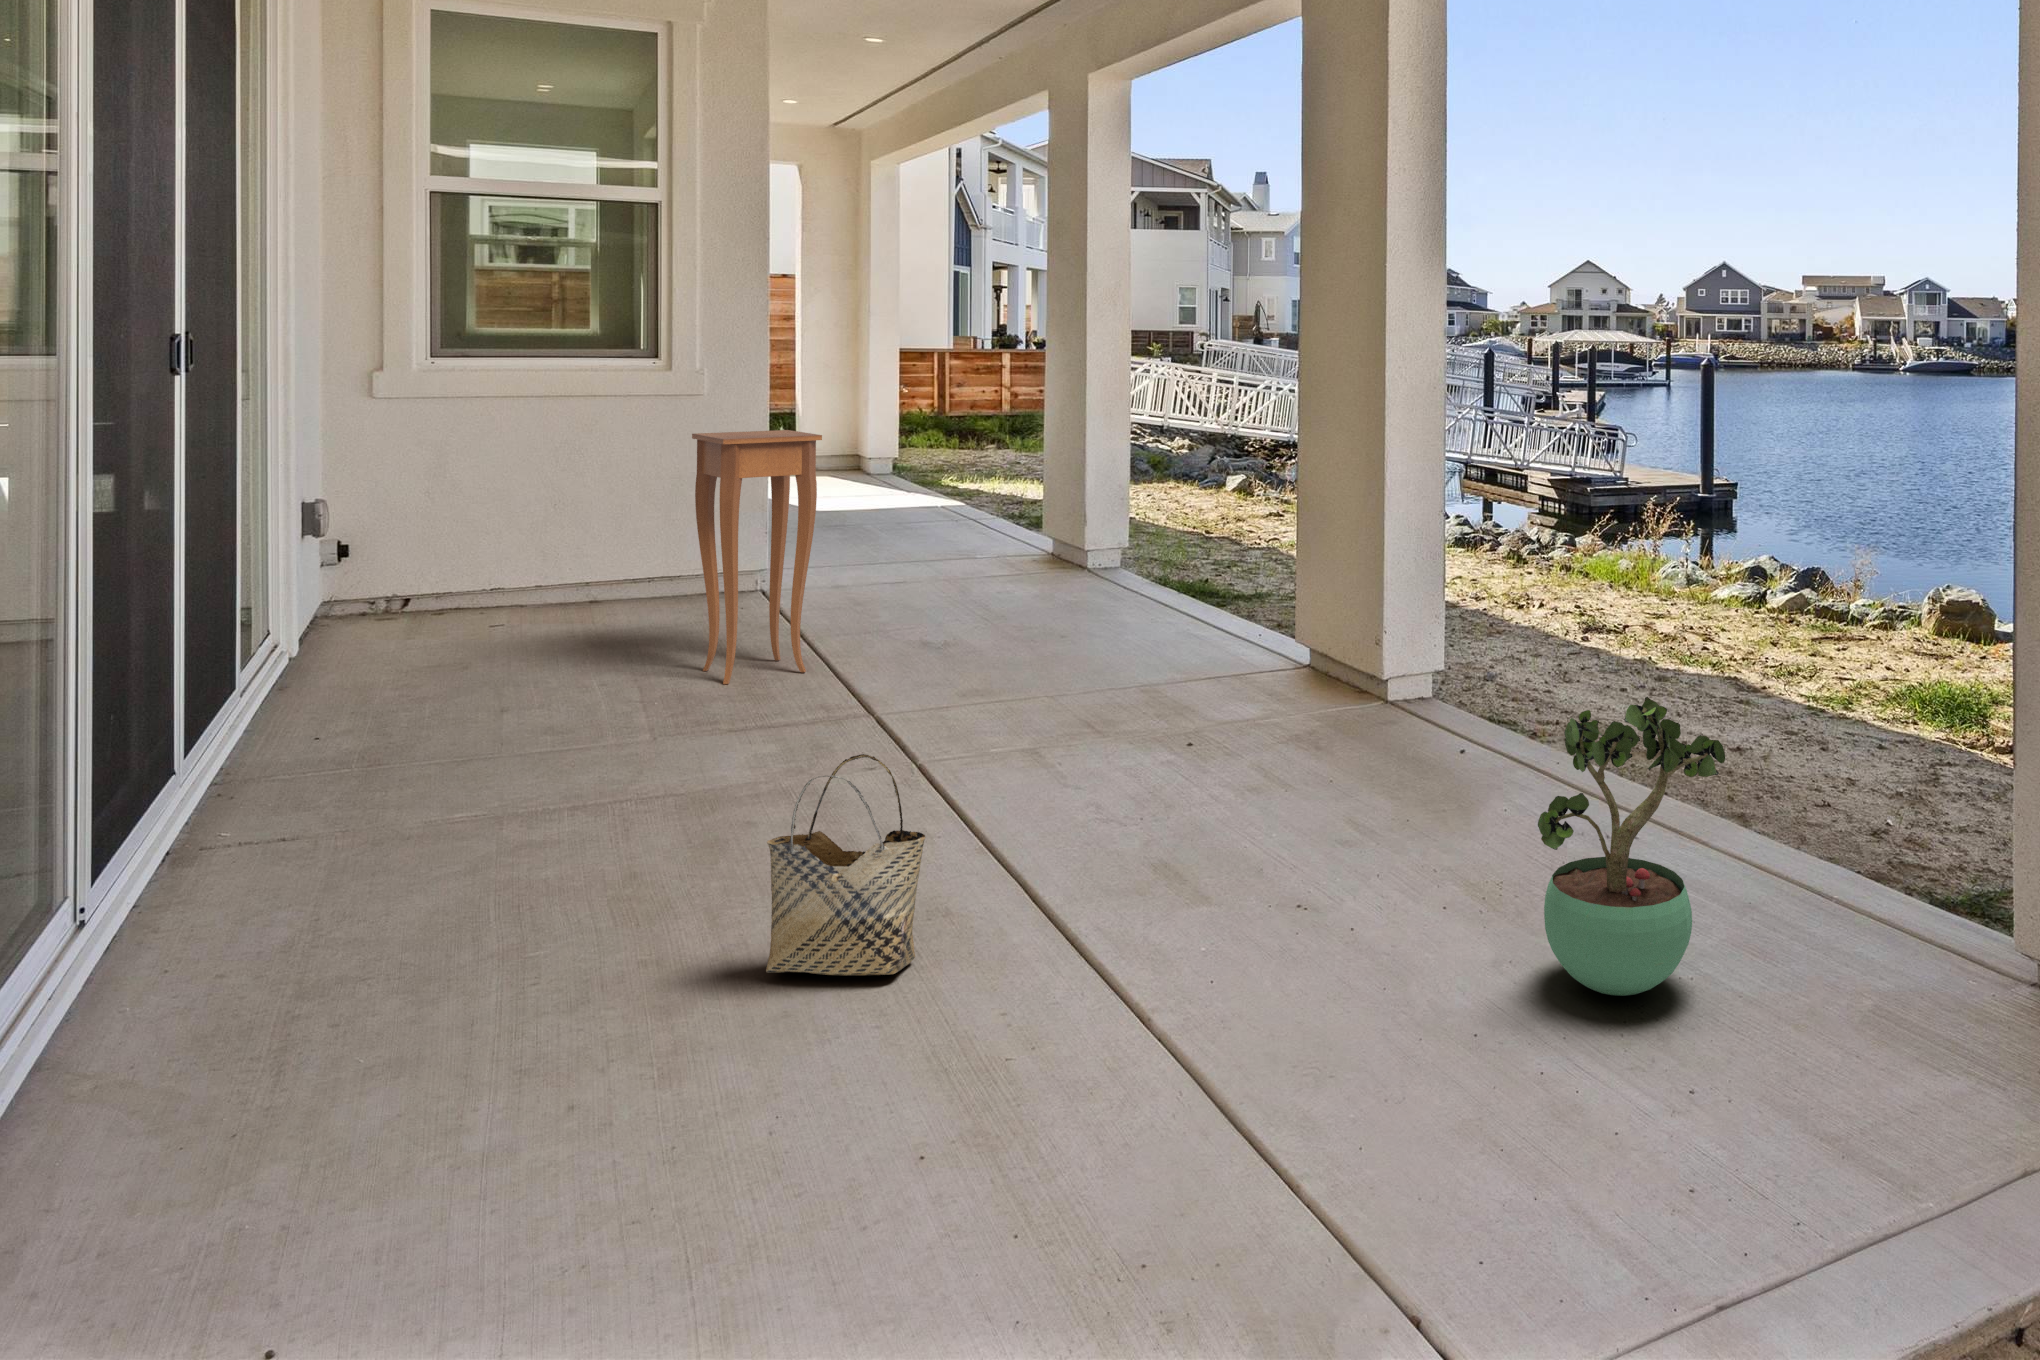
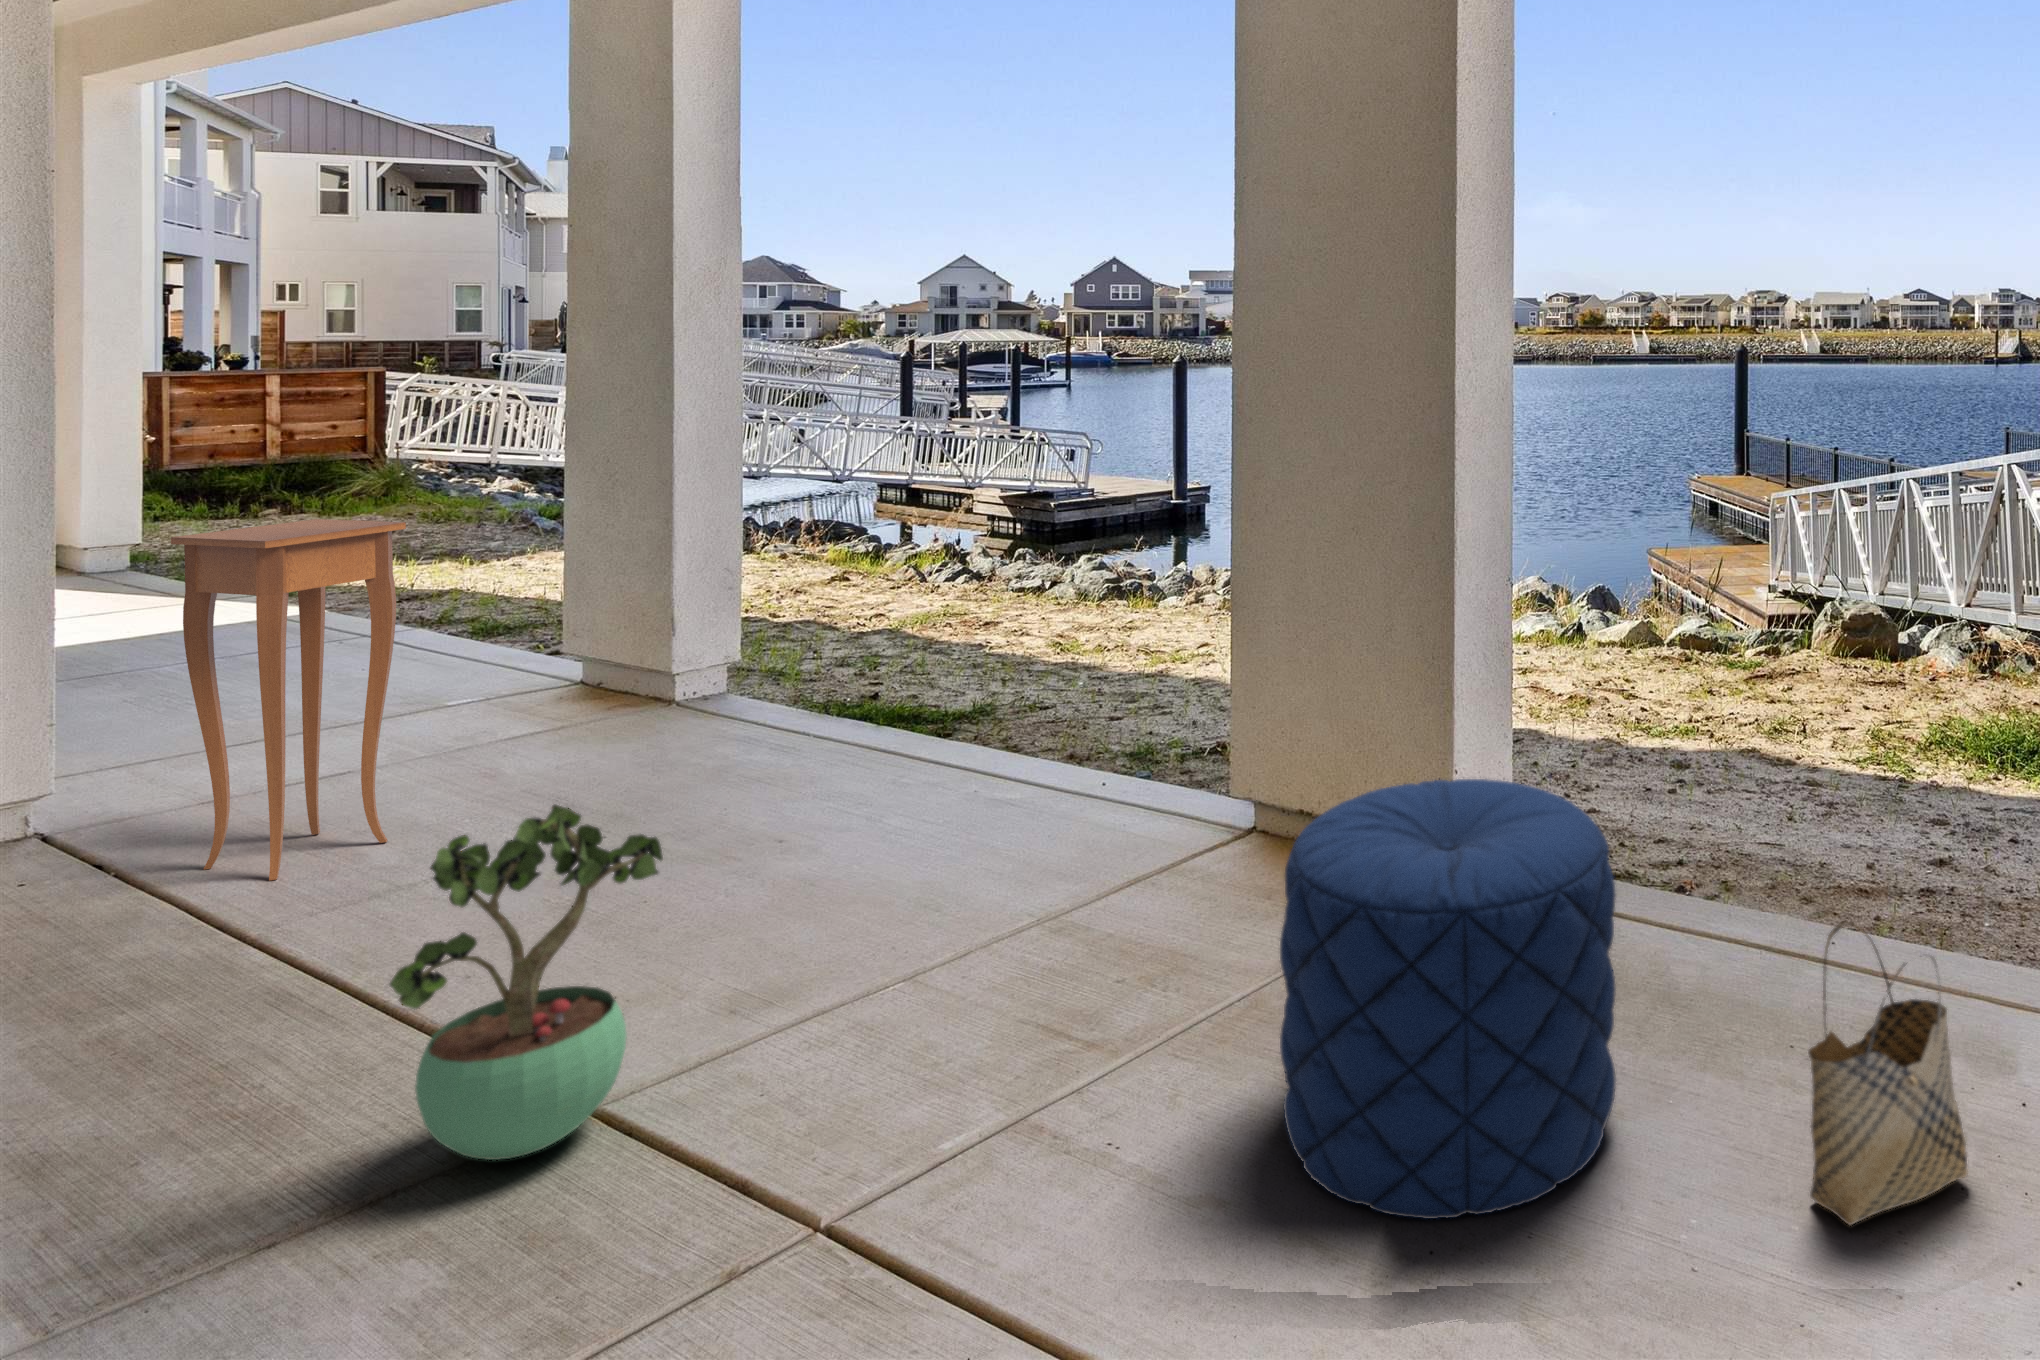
potted plant: present [1538,697,1725,996] -> present [390,805,663,1160]
pouf: none [1021,719,1352,1128] -> present [1280,779,1616,1219]
woven basket: present [766,754,925,976] -> present [1808,922,1968,1225]

